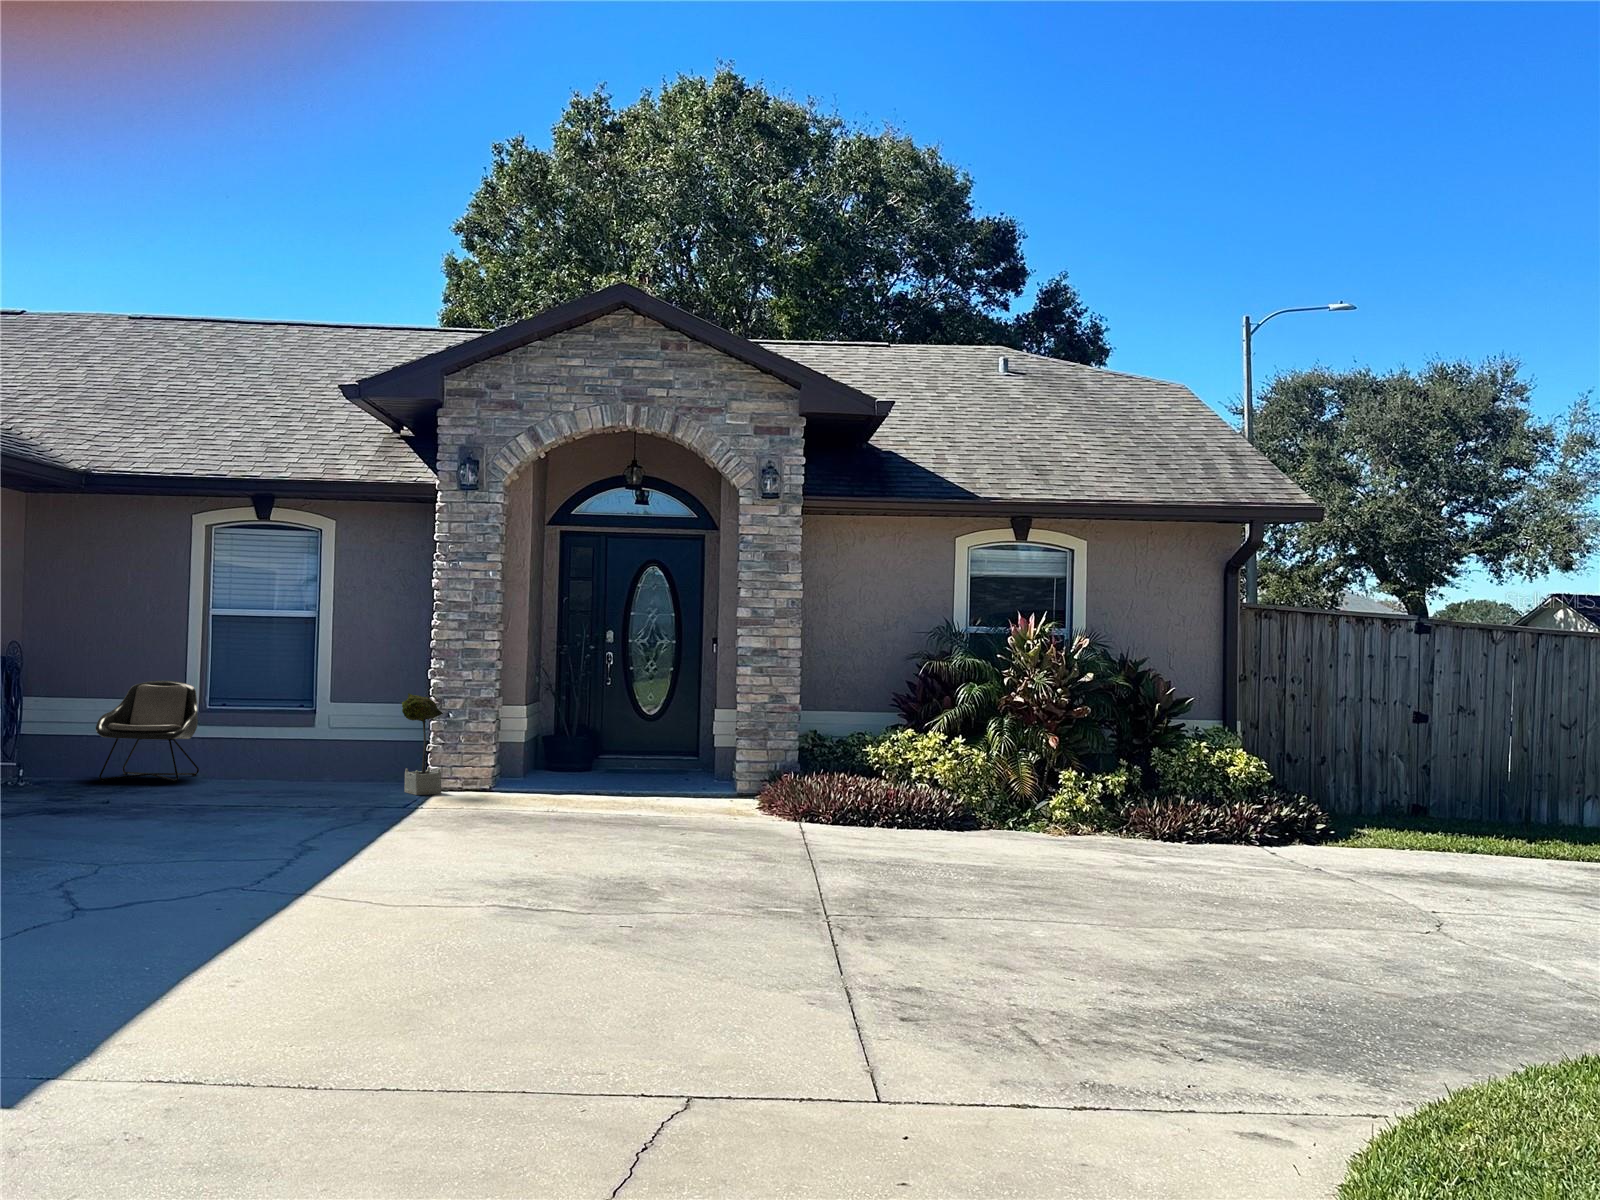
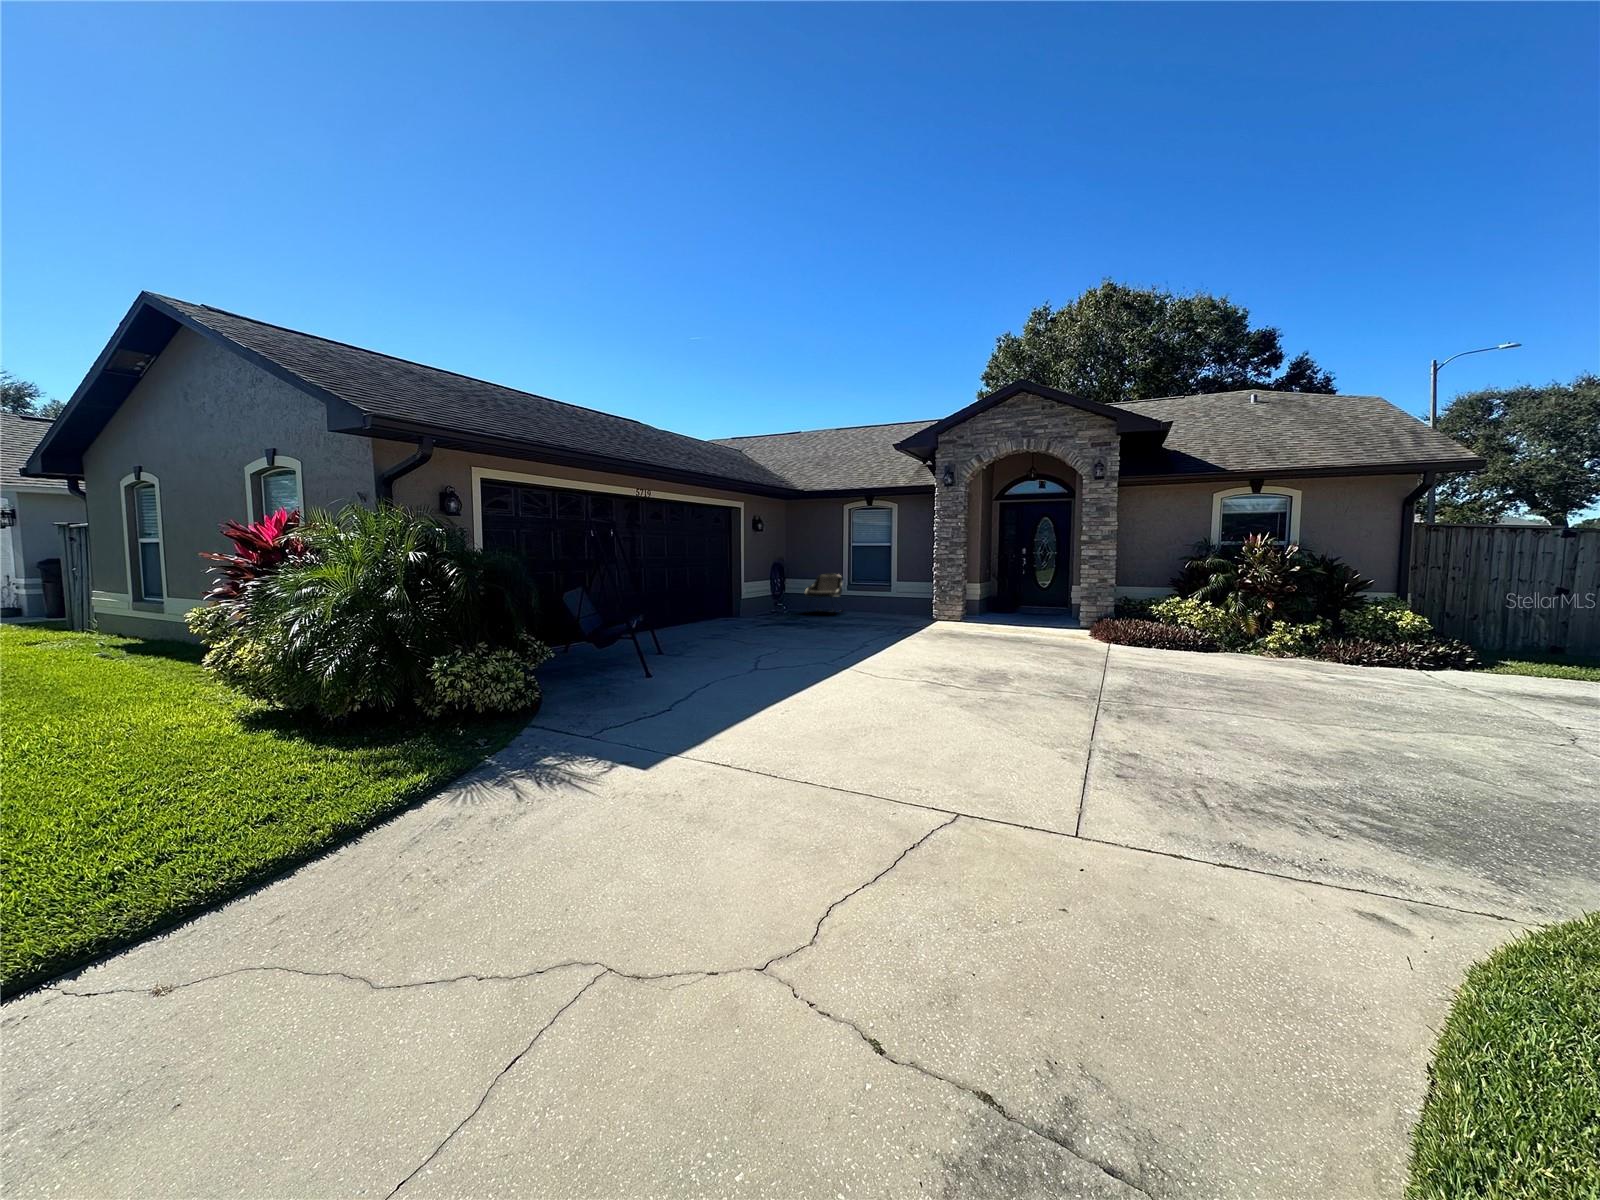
potted tree: present [402,693,443,795] -> none [920,578,939,623]

